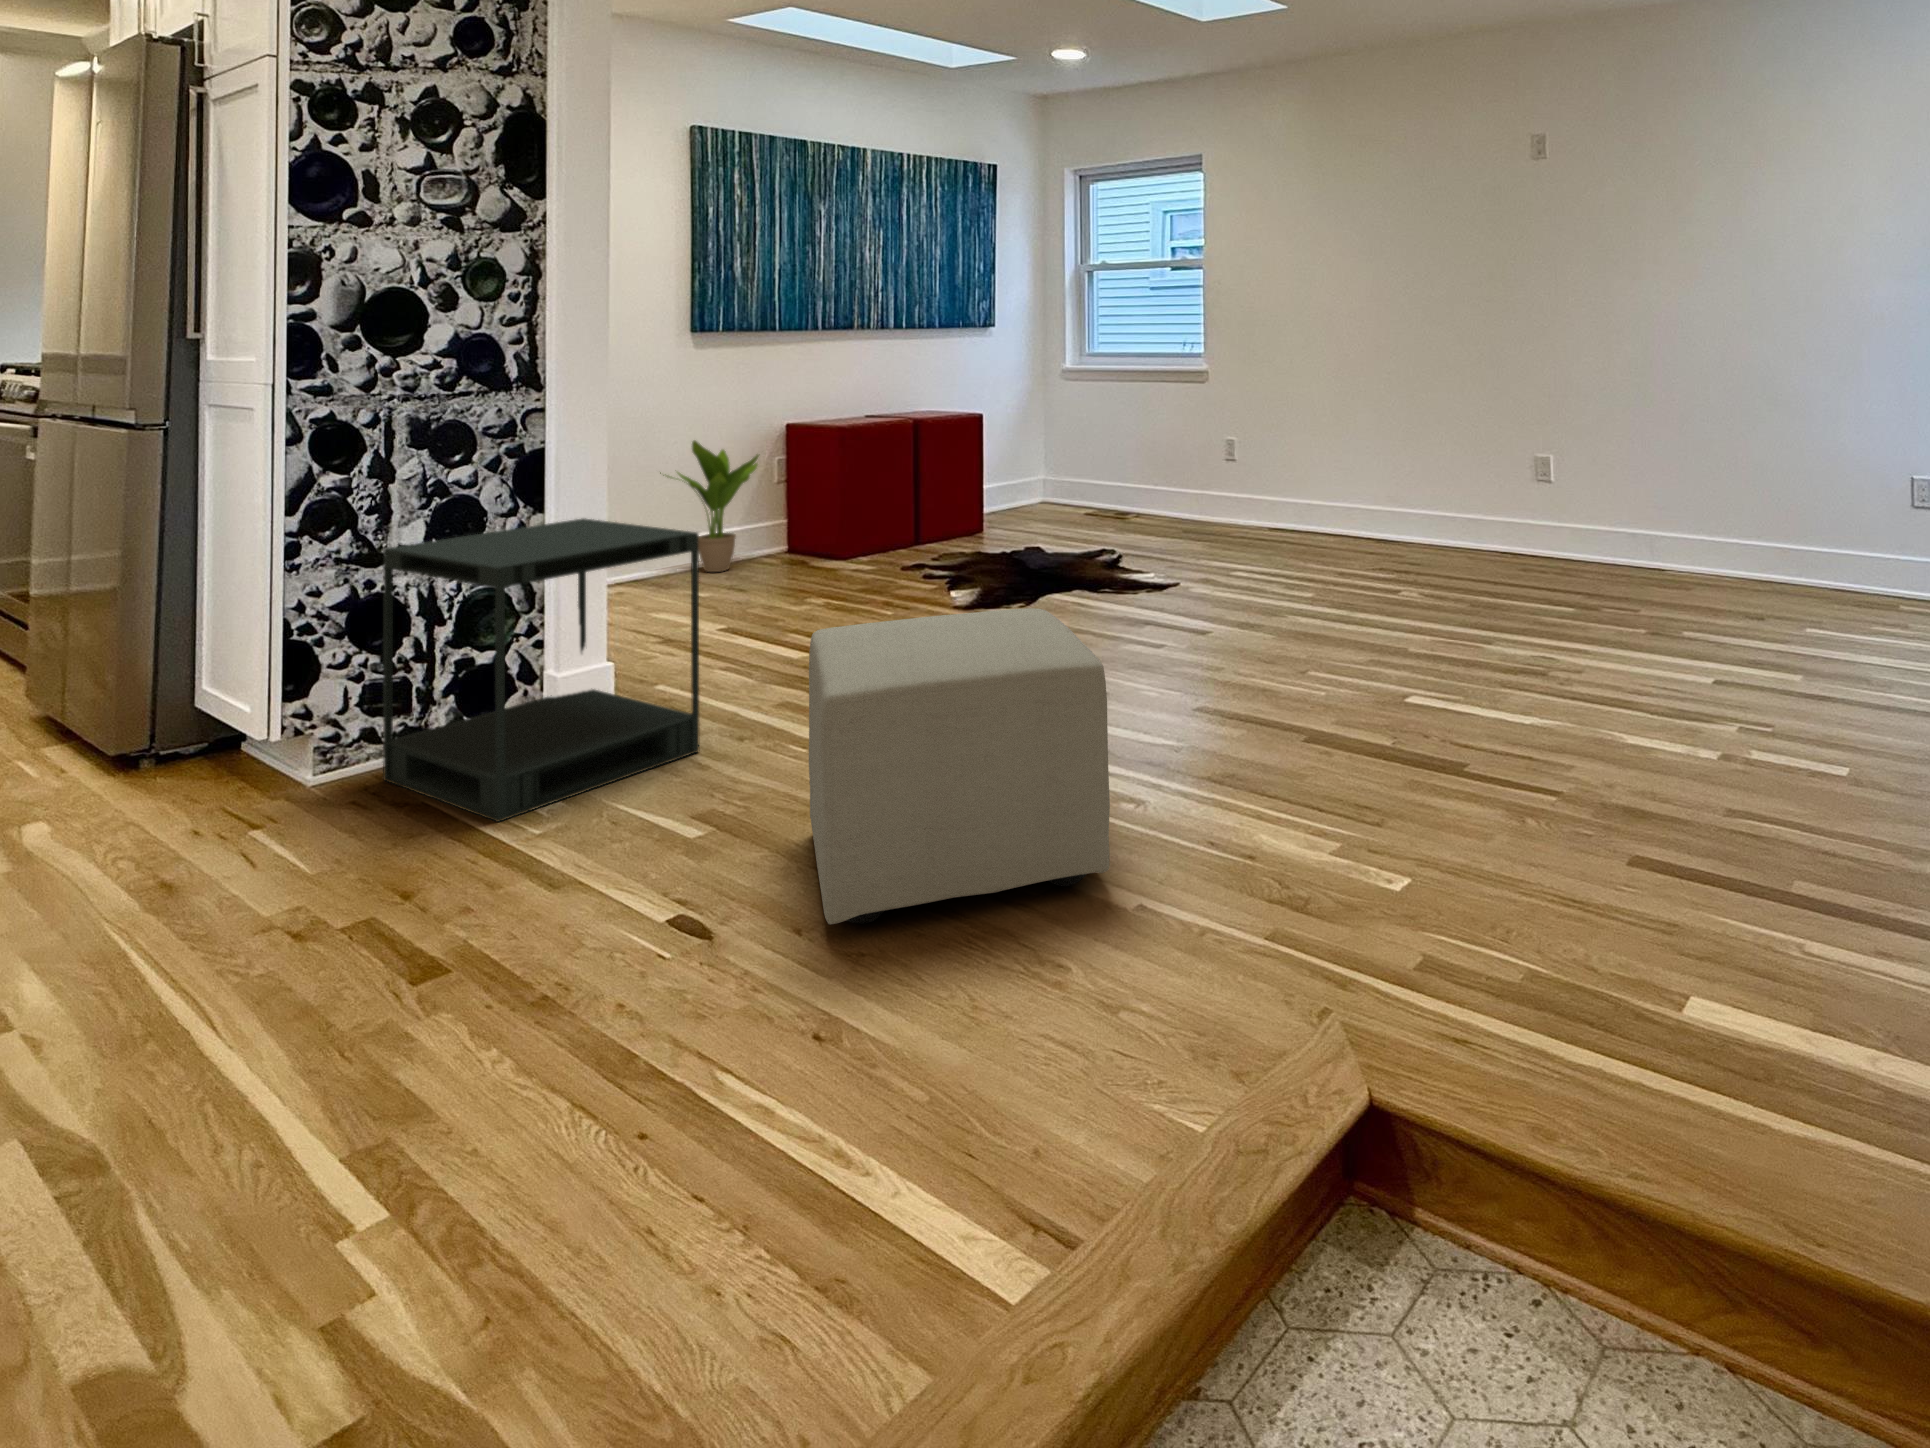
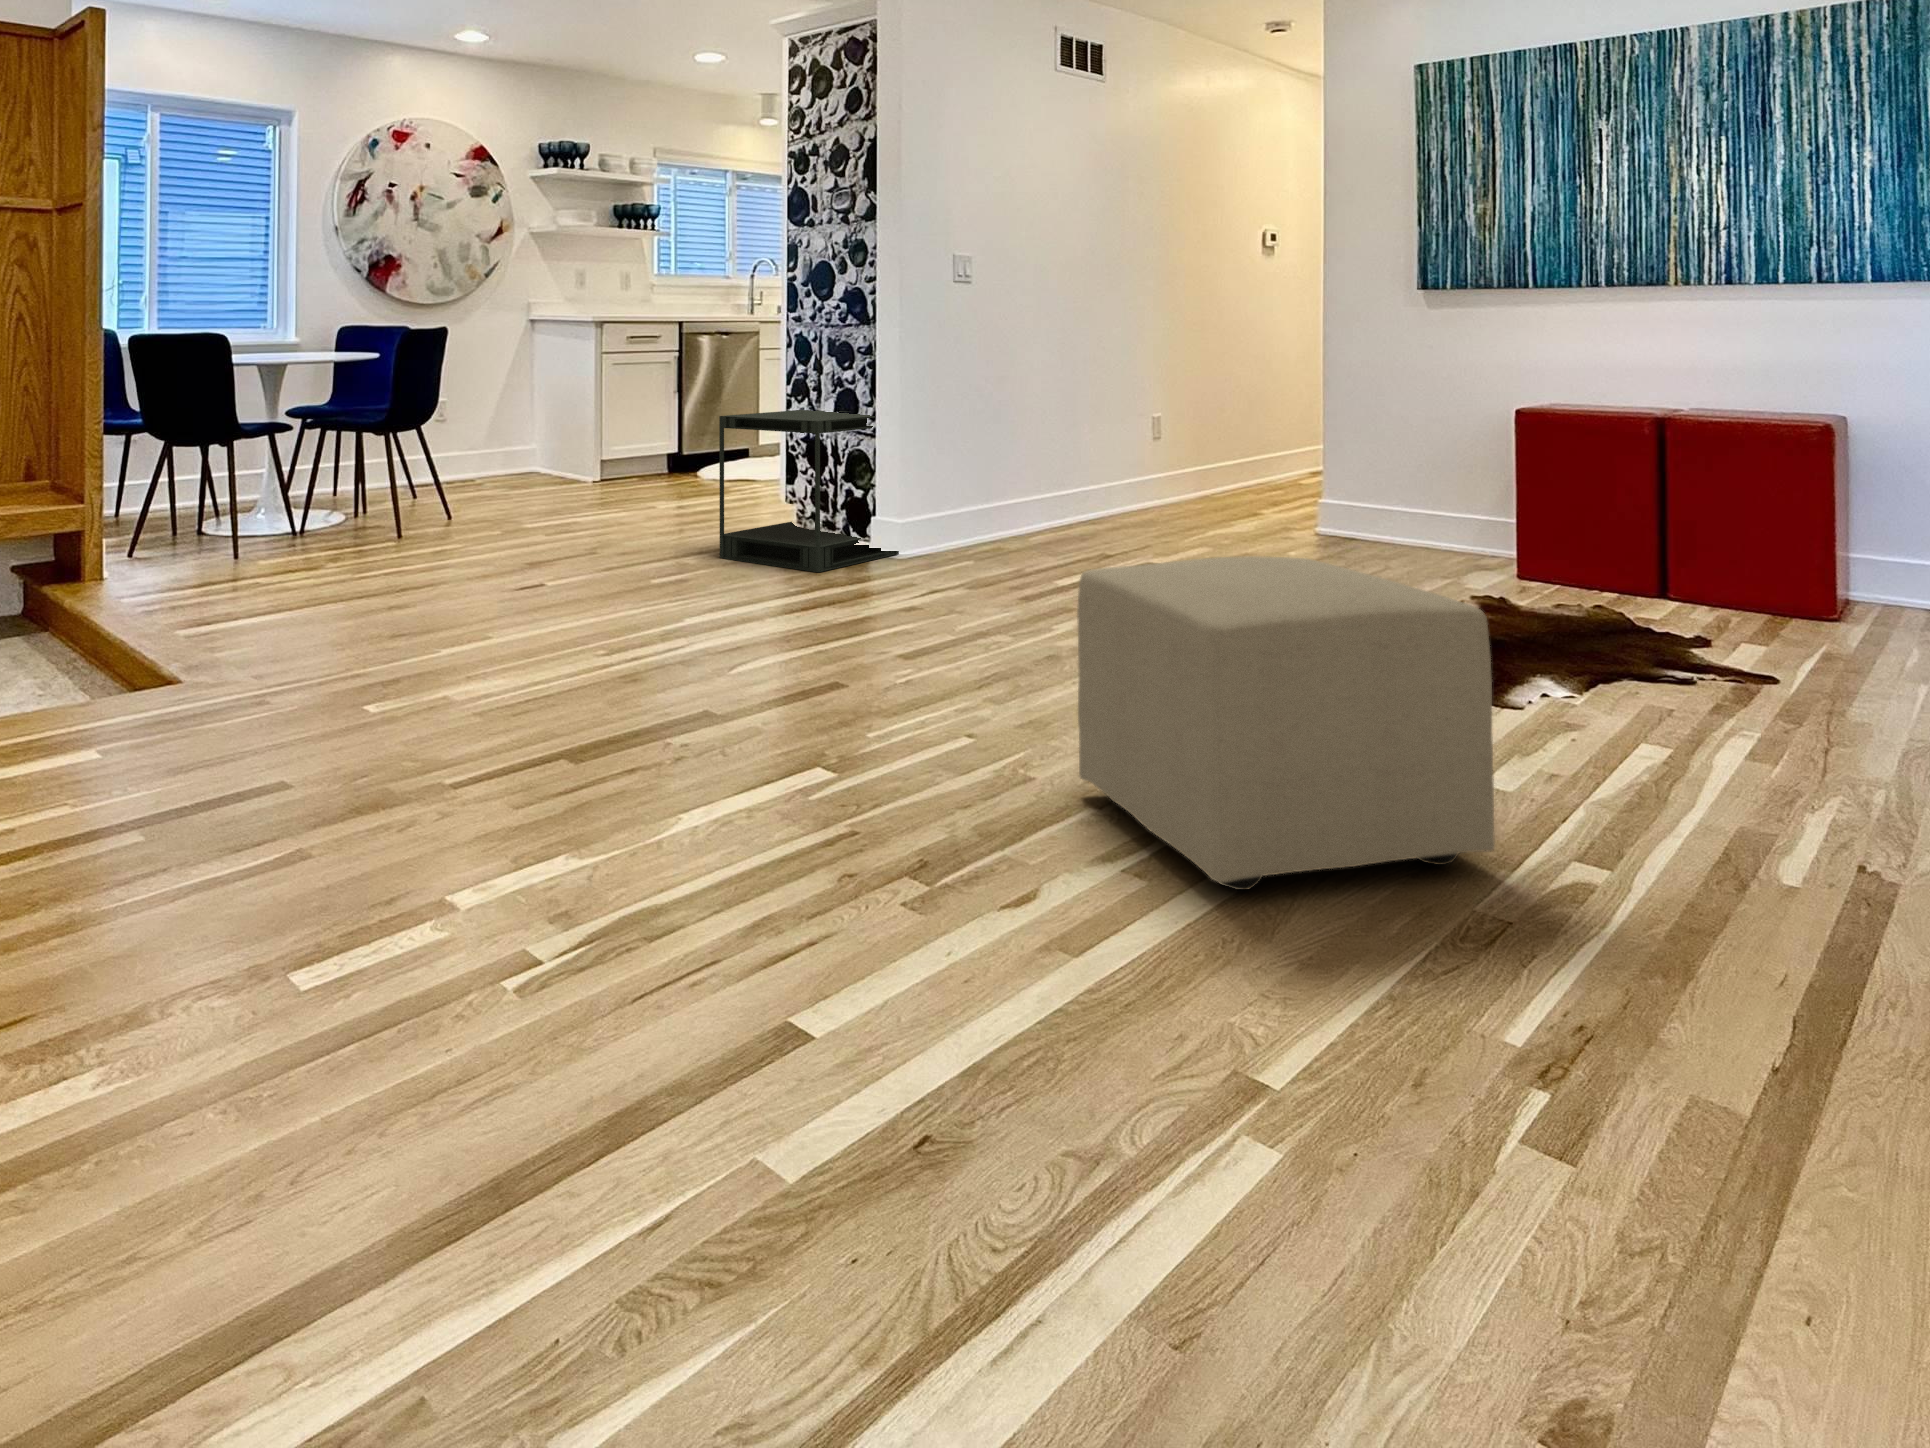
potted plant: present [660,440,760,572] -> none [1351,399,1483,547]
ottoman: present [809,608,1110,924] -> present [1077,556,1495,890]

